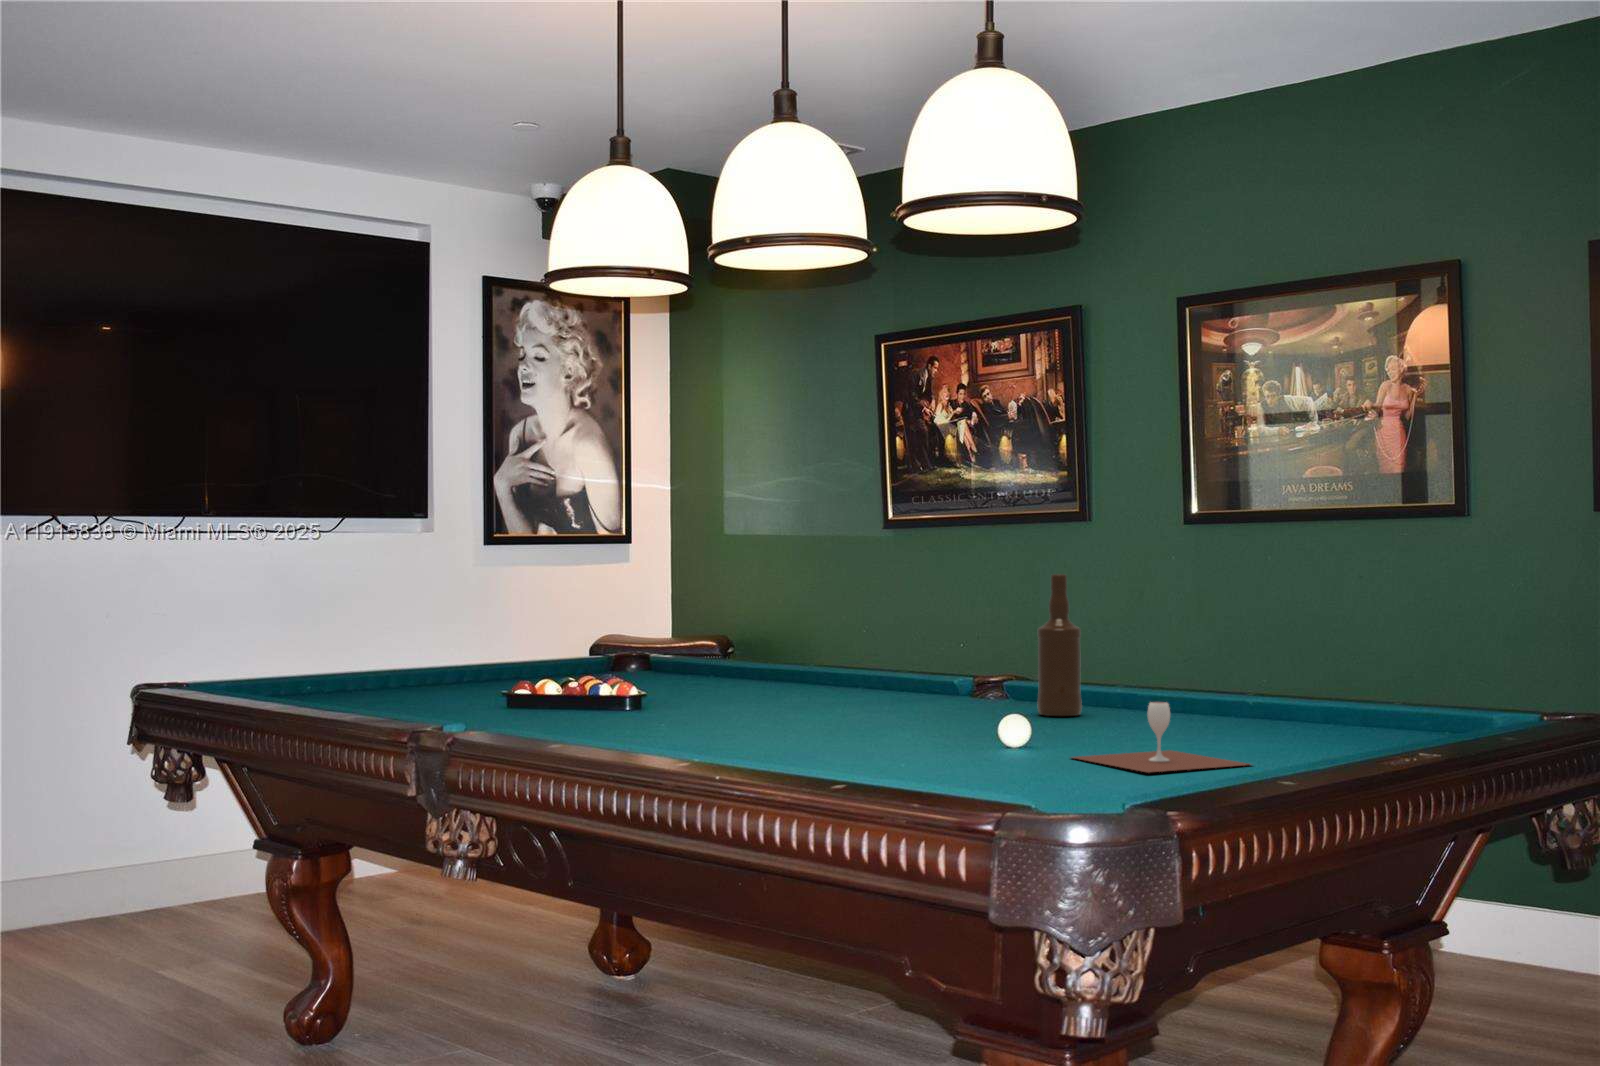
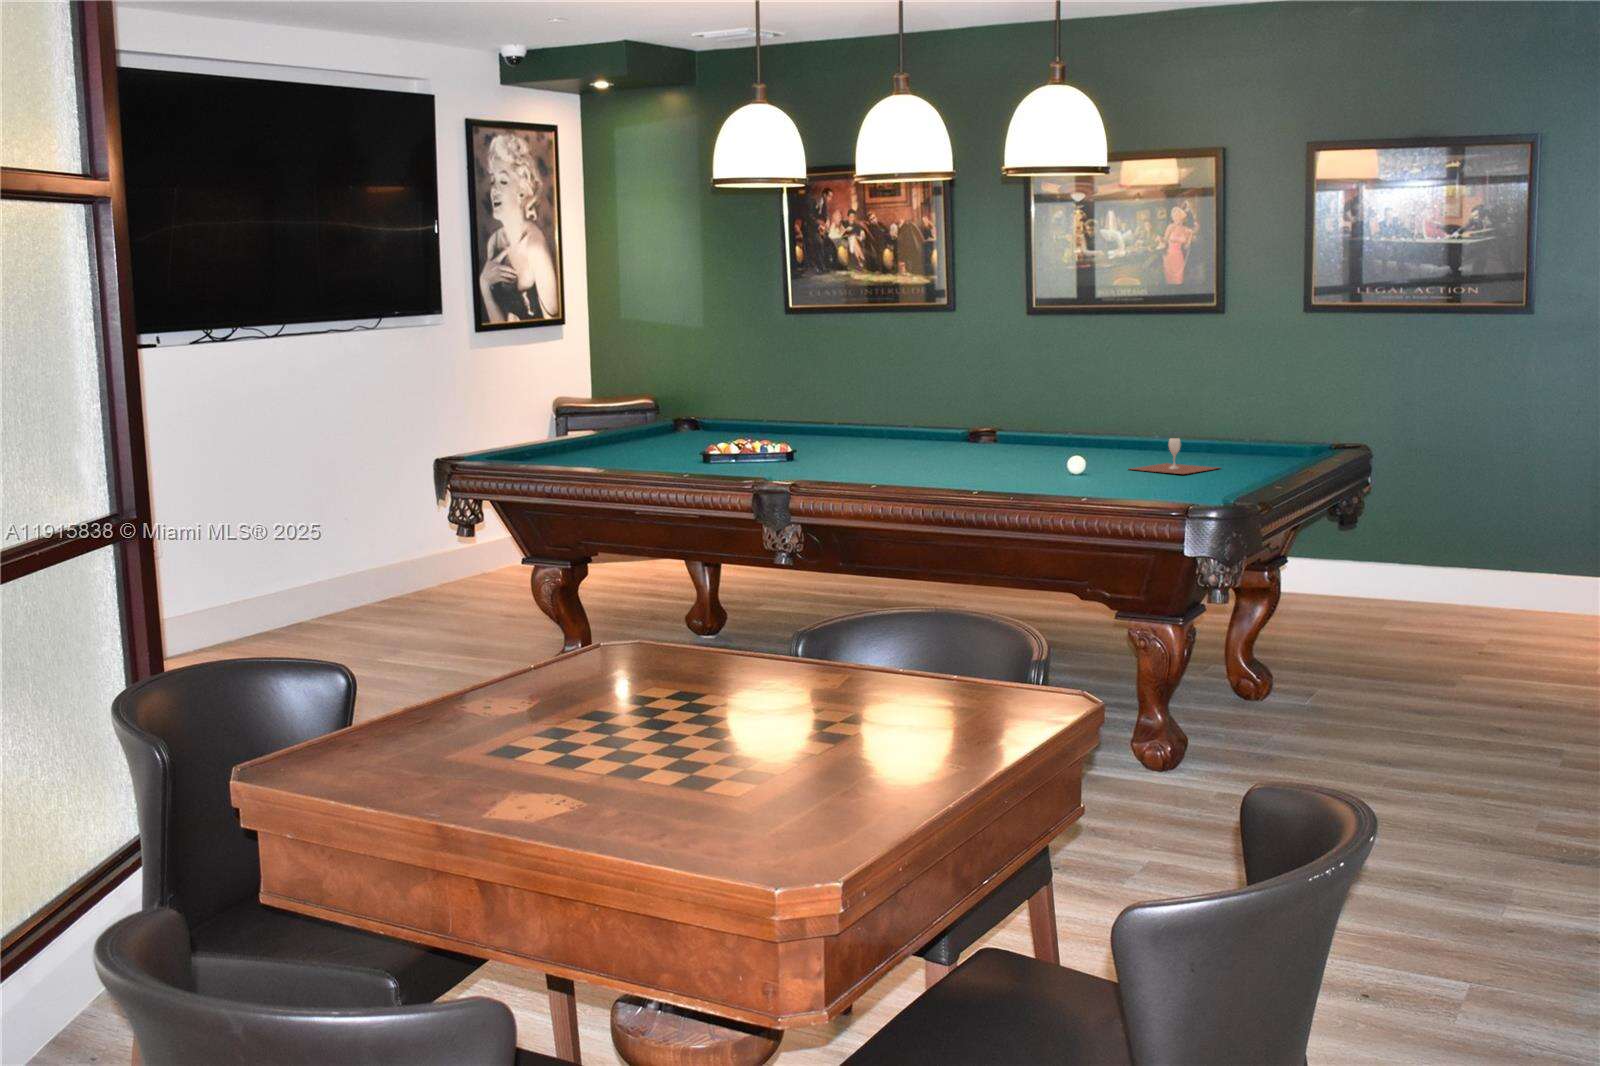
bottle: present [1038,574,1082,716] -> none [1051,365,1076,448]

